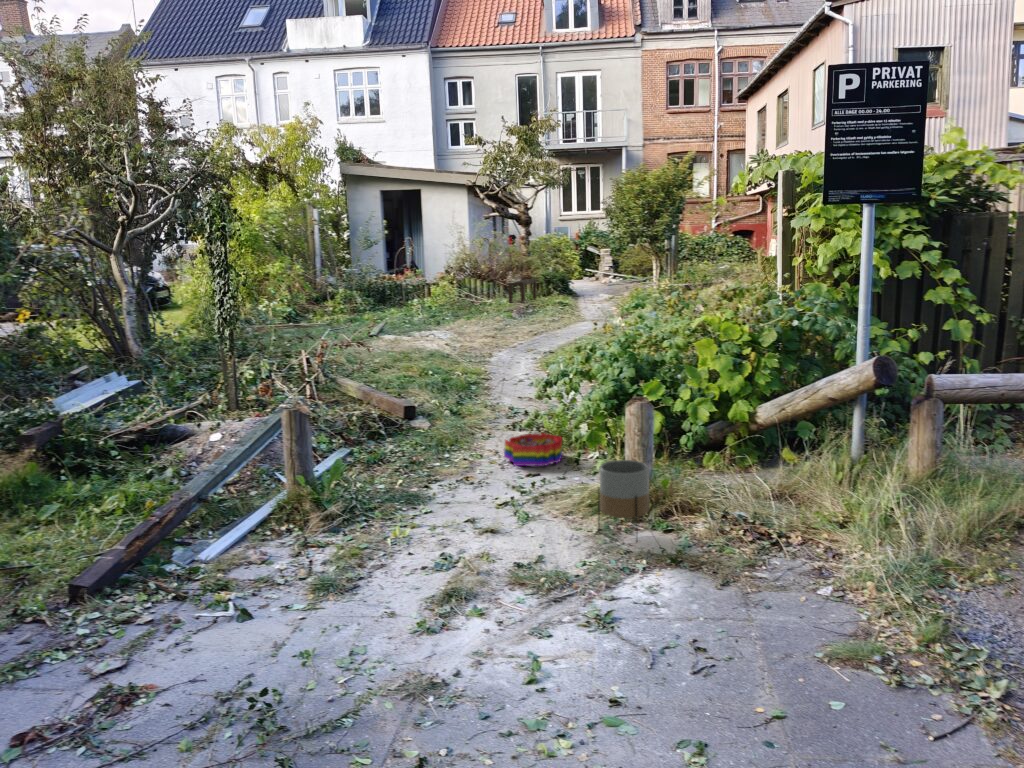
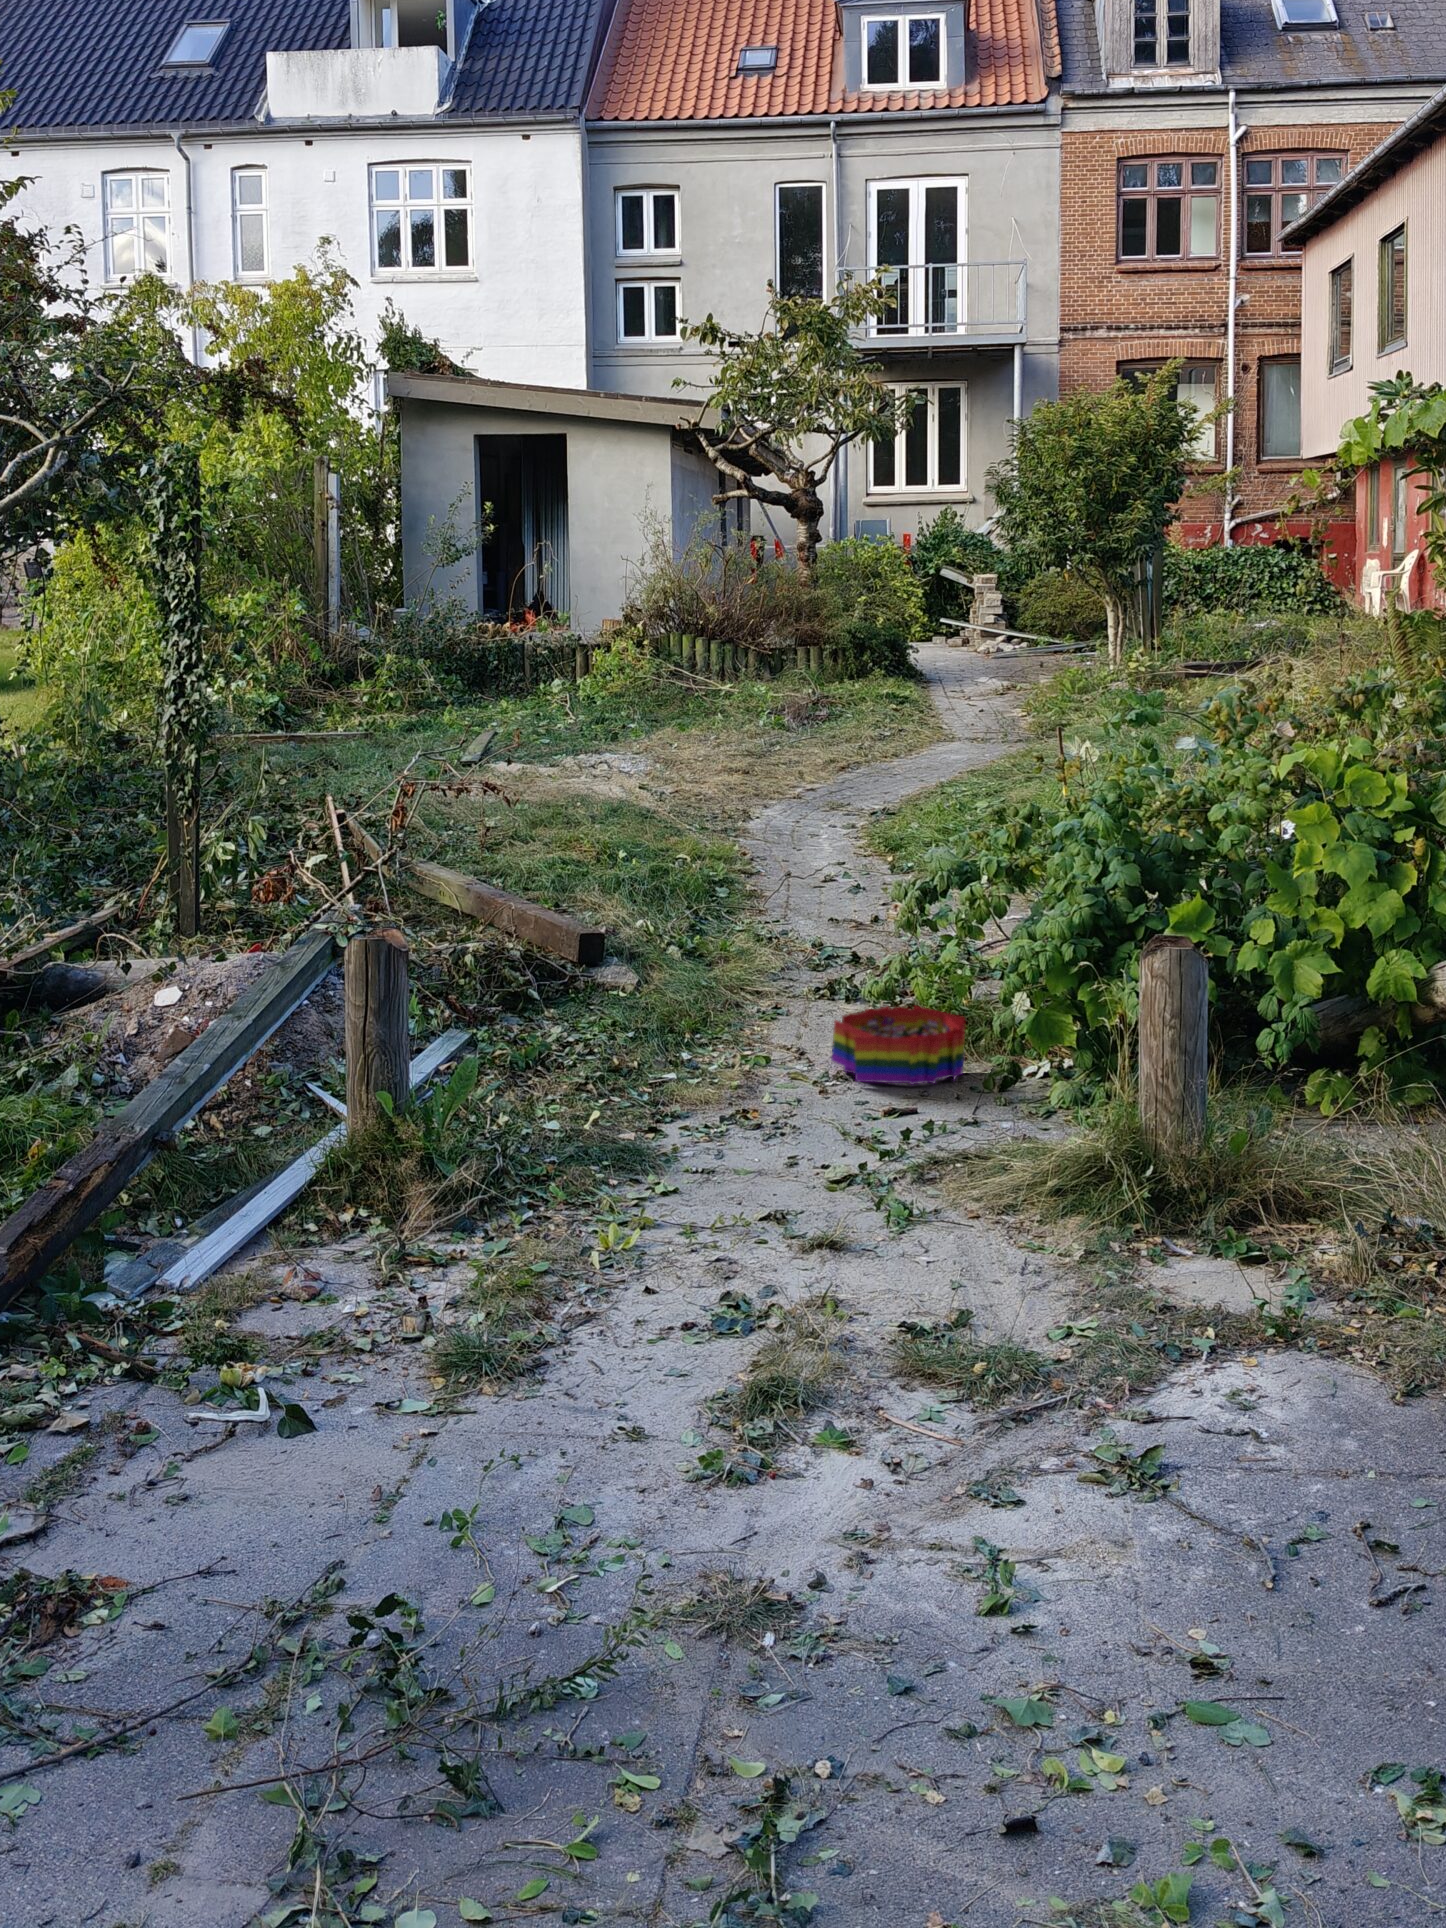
bench: present [508,279,537,303] -> none [770,639,836,692]
planter: present [598,460,649,542] -> none [1084,1081,1204,1277]

